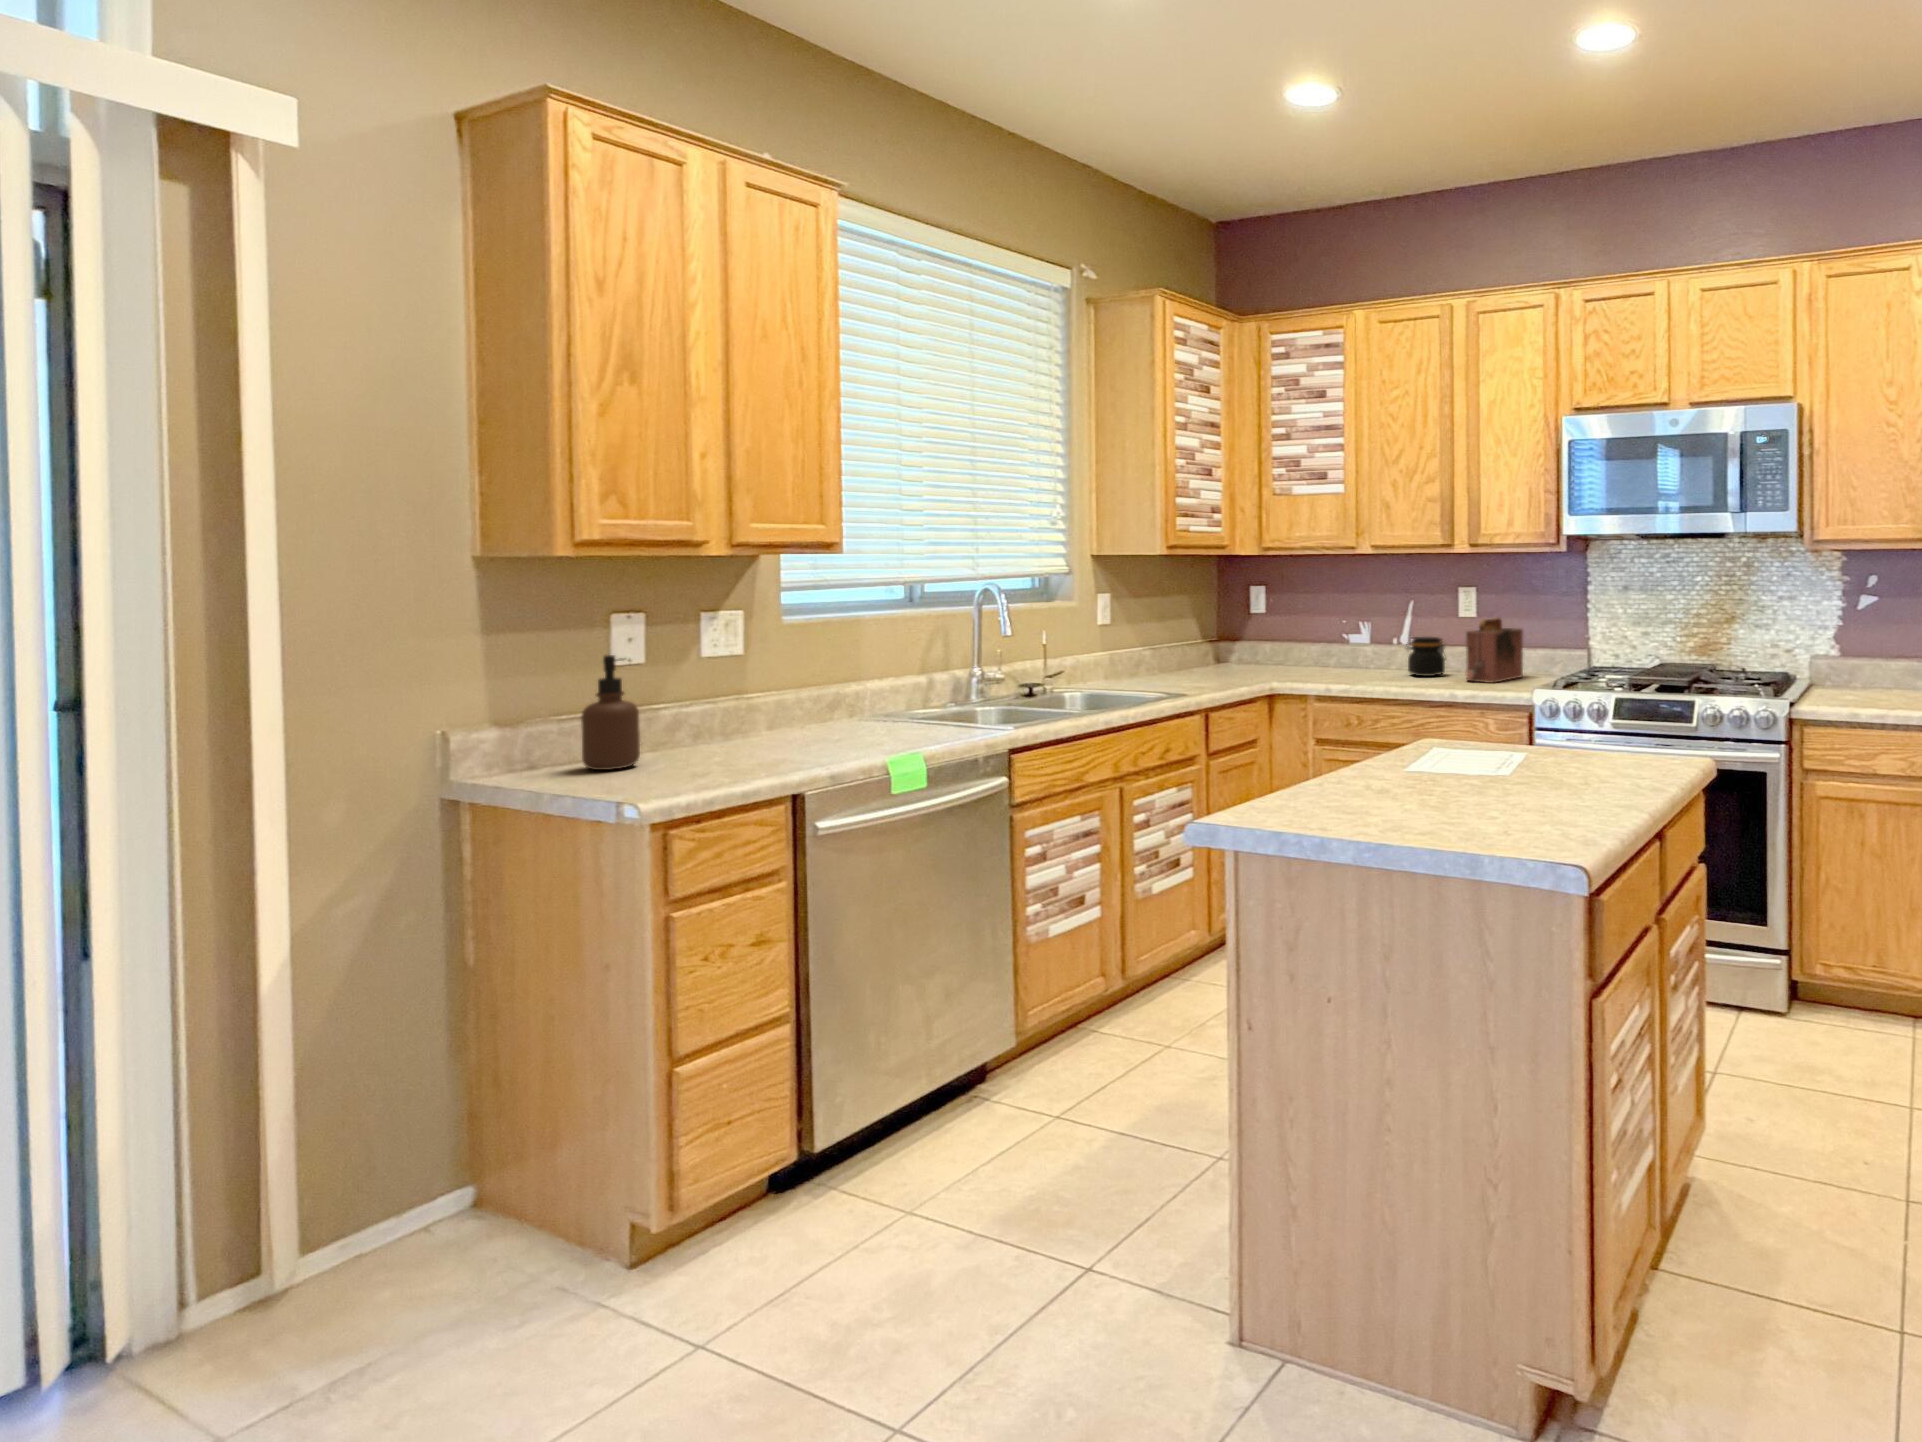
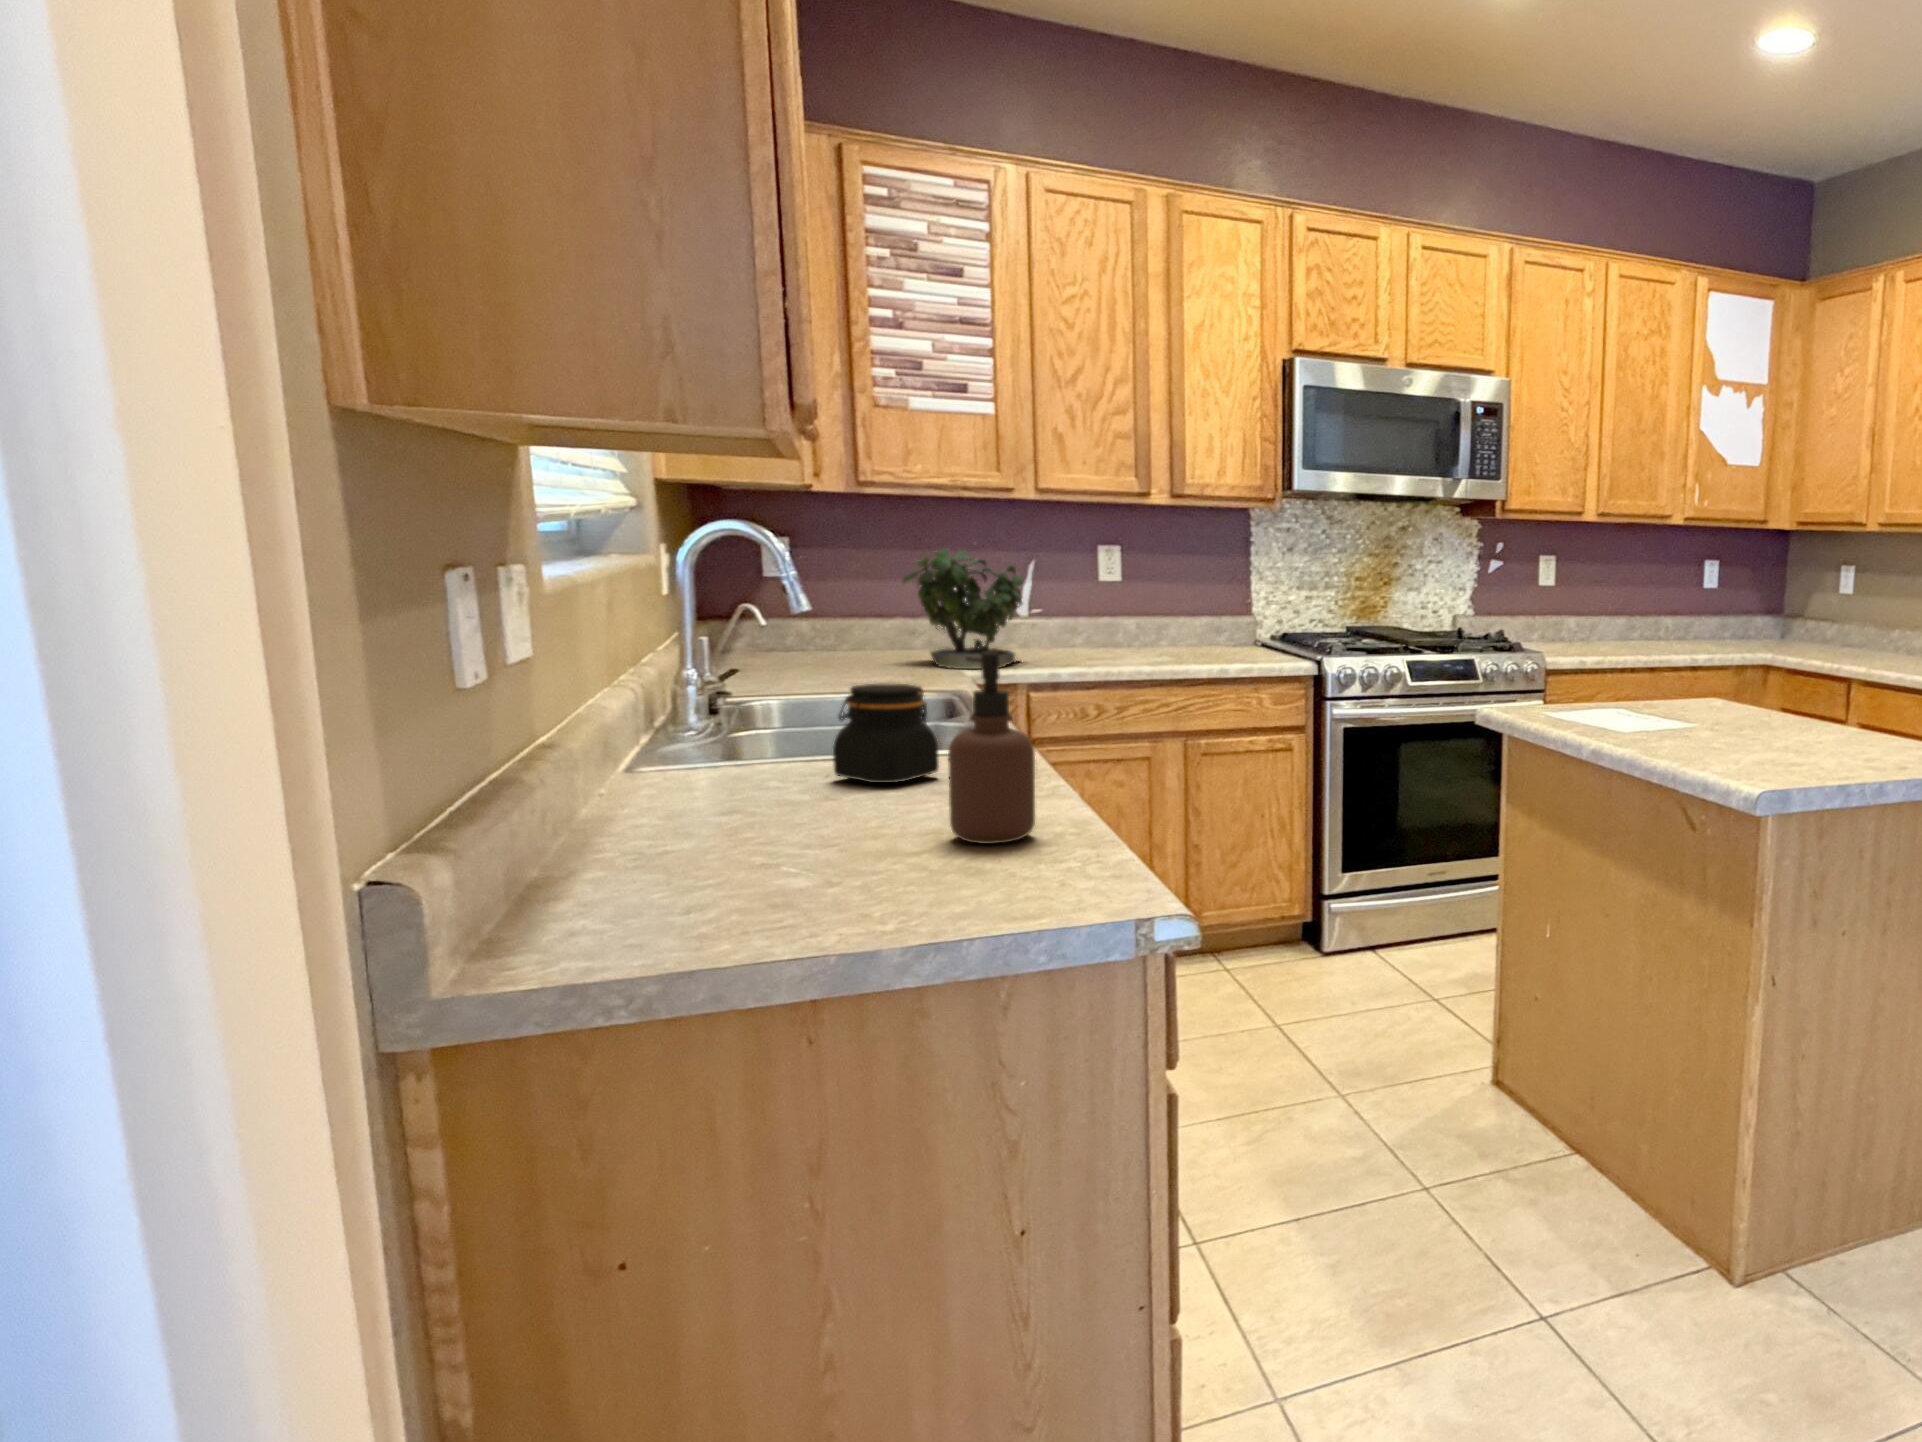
potted plant: none [1252,588,1343,682] -> present [903,548,1023,669]
toaster: present [1466,617,1523,683] -> none [1150,581,1201,657]
jar: present [1406,637,1446,676] -> present [833,684,939,783]

